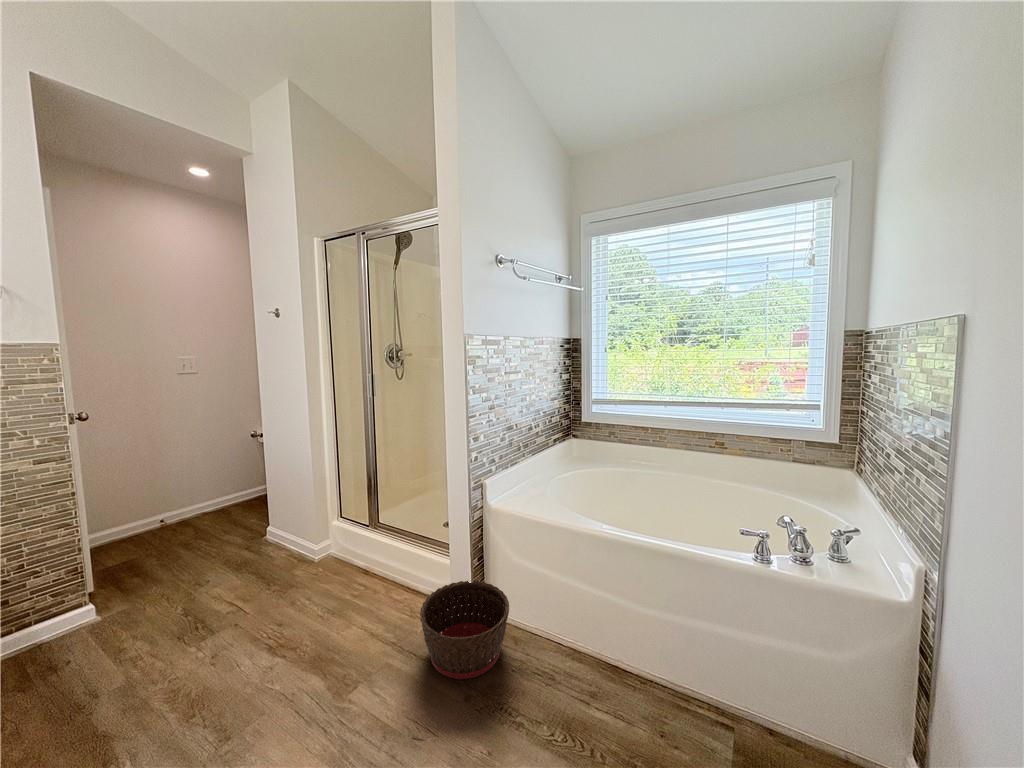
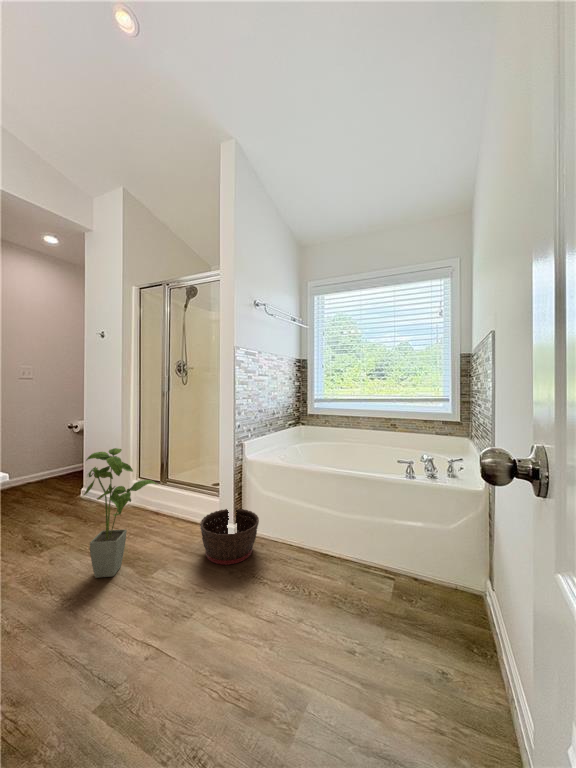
house plant: none [236,507,355,696] -> present [84,448,157,578]

